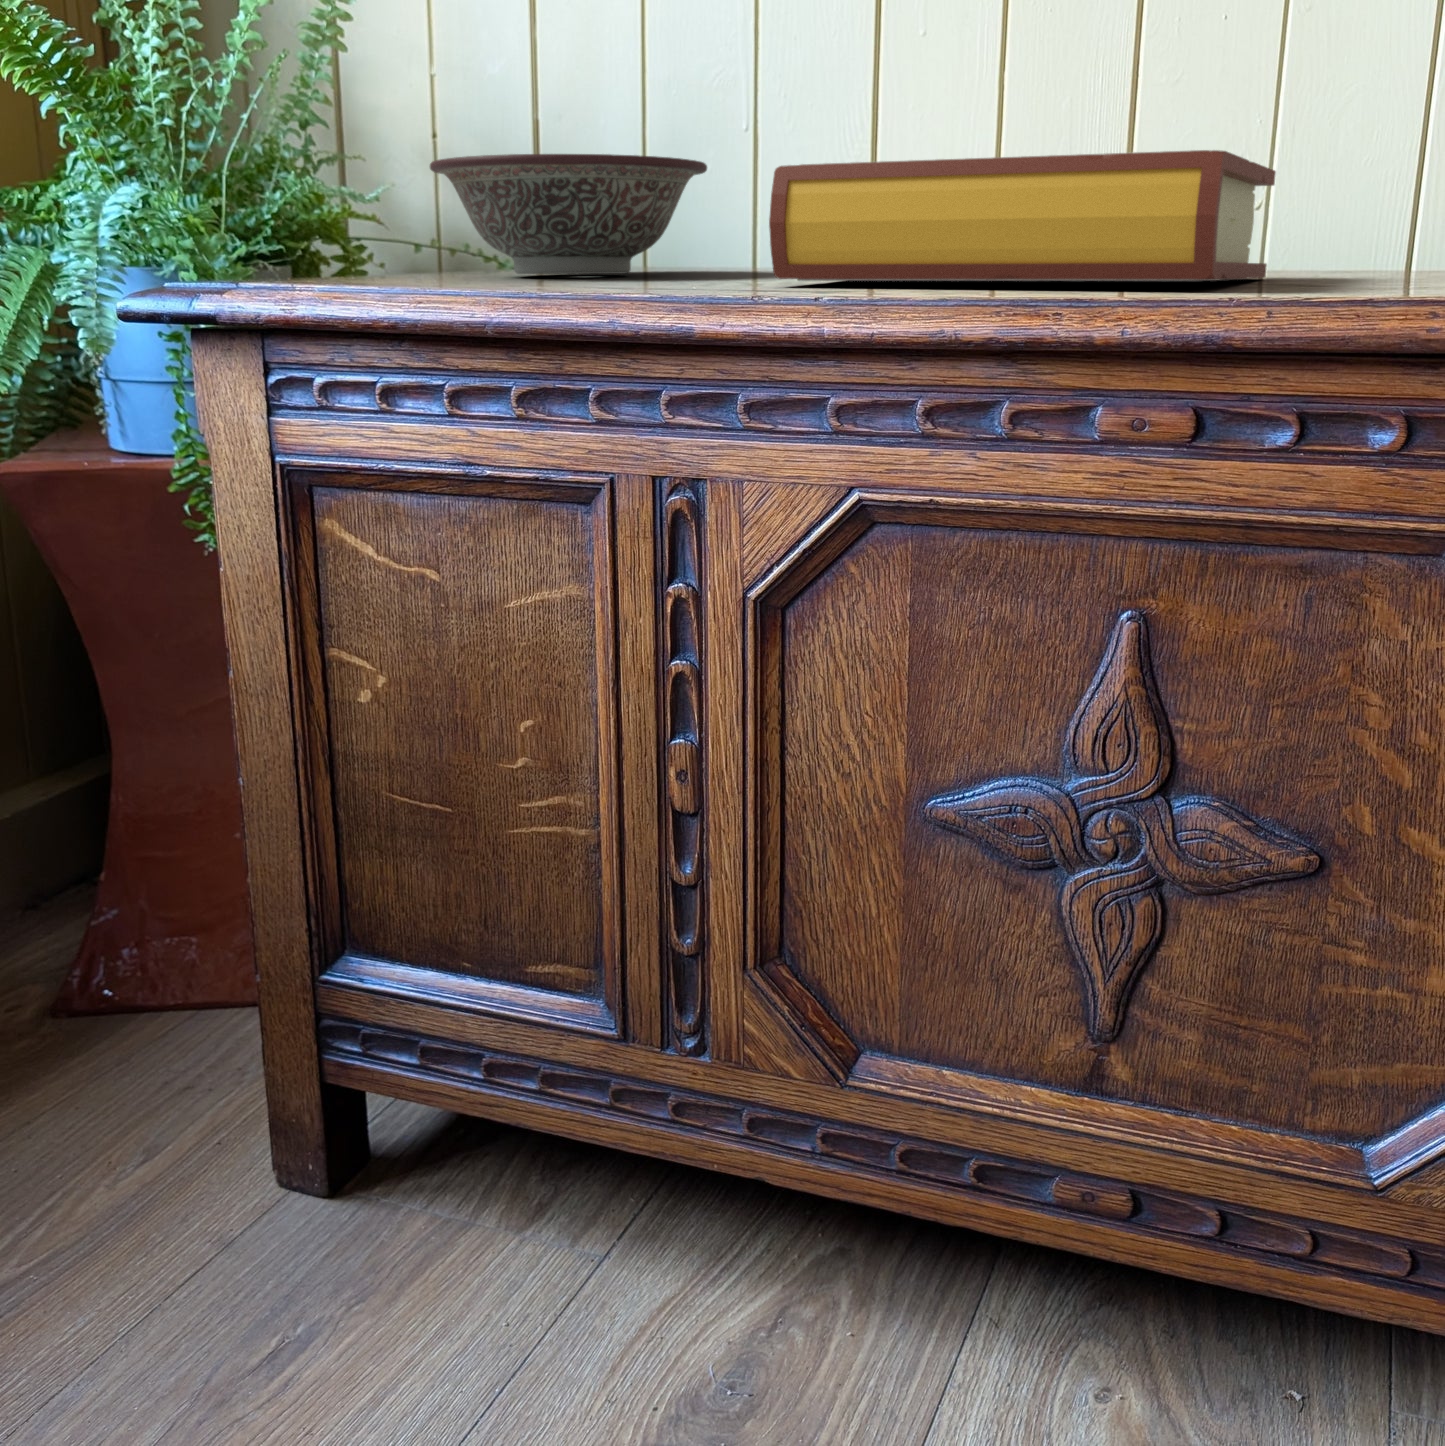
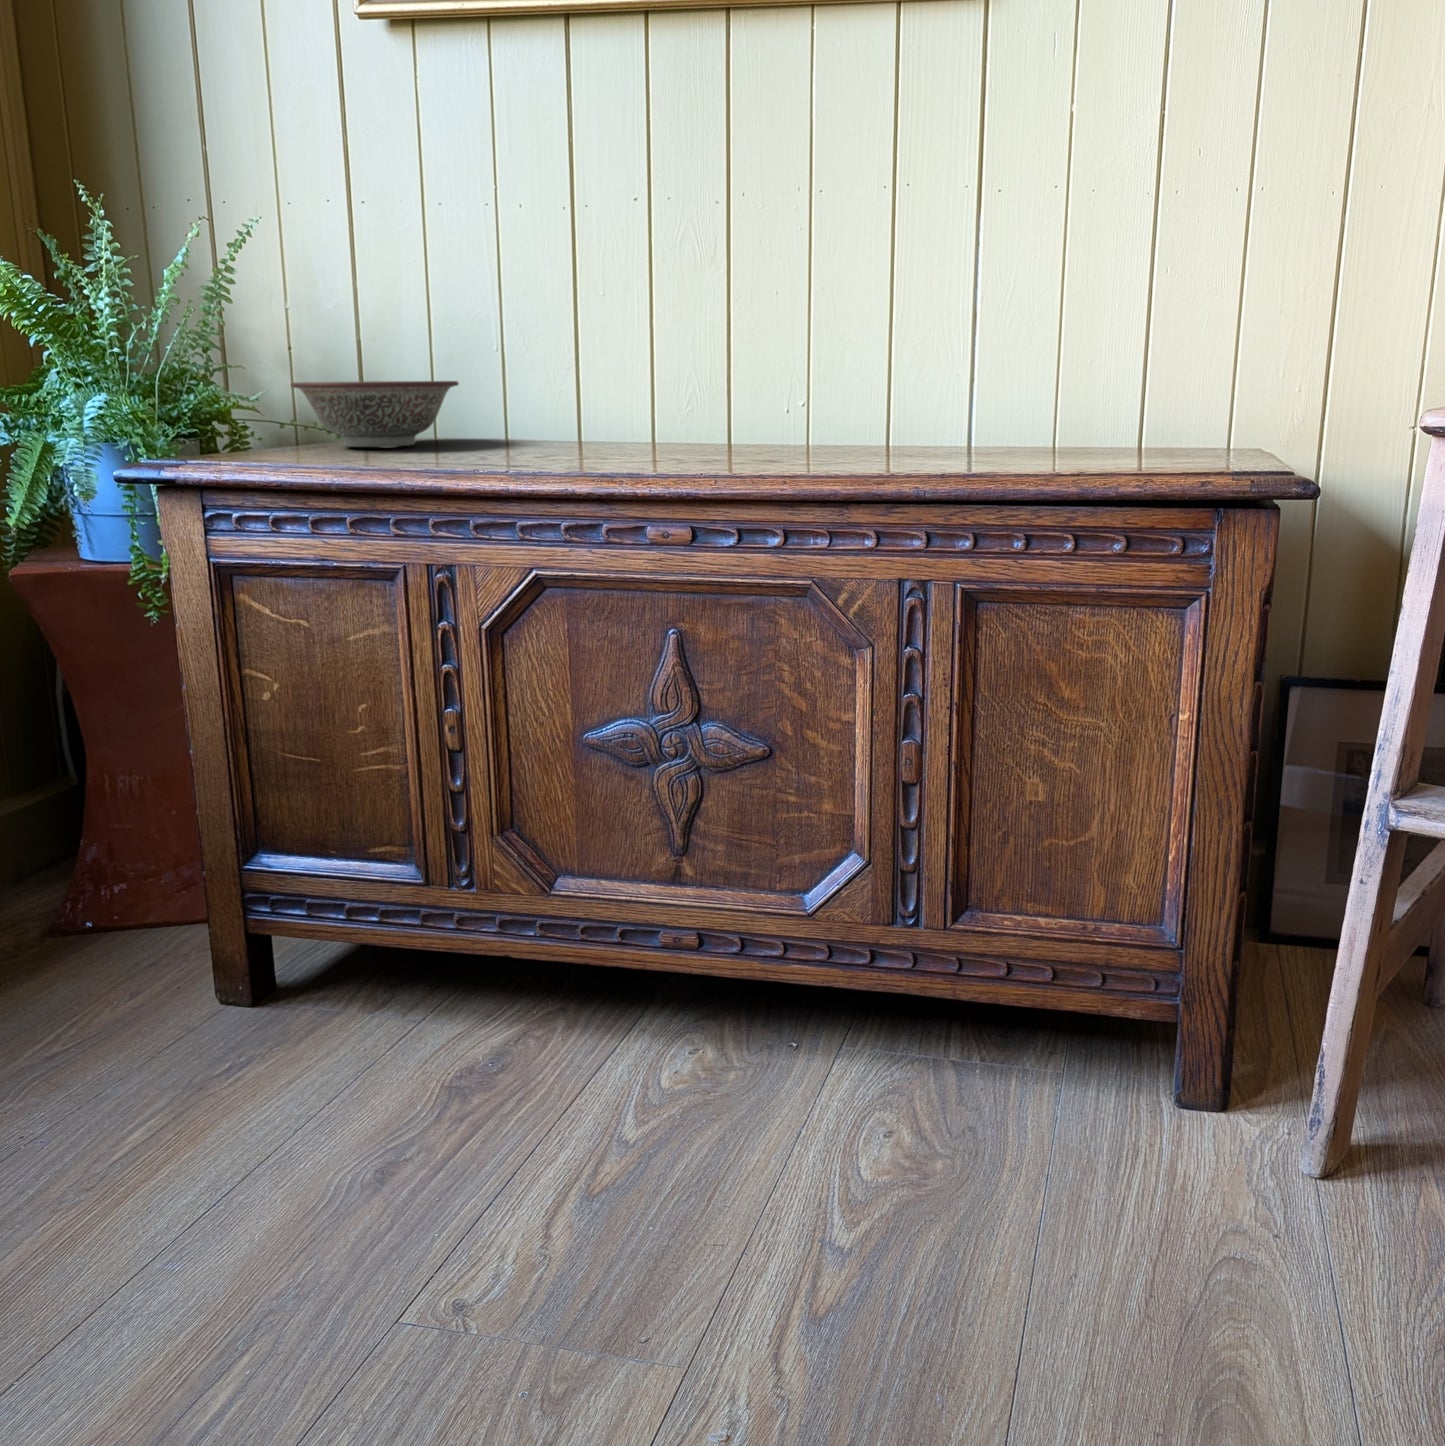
book: present [769,150,1276,281] -> none [487,393,765,459]

